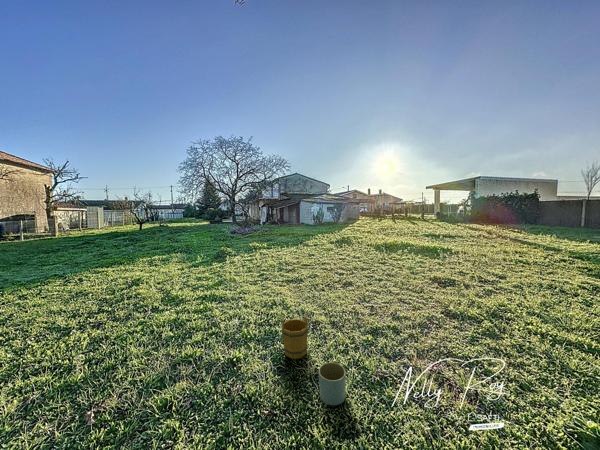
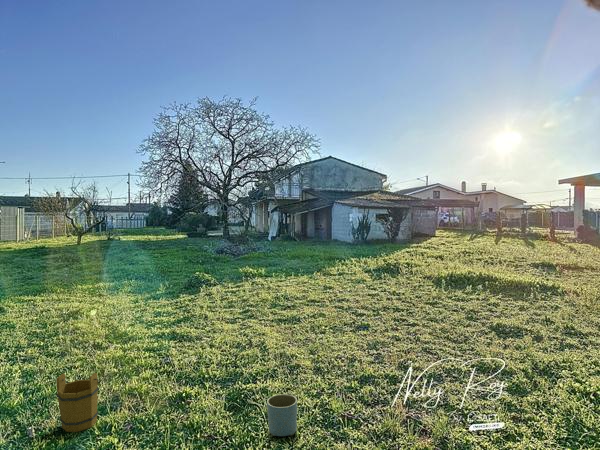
bucket: present [281,315,308,359] -> present [56,373,100,432]

